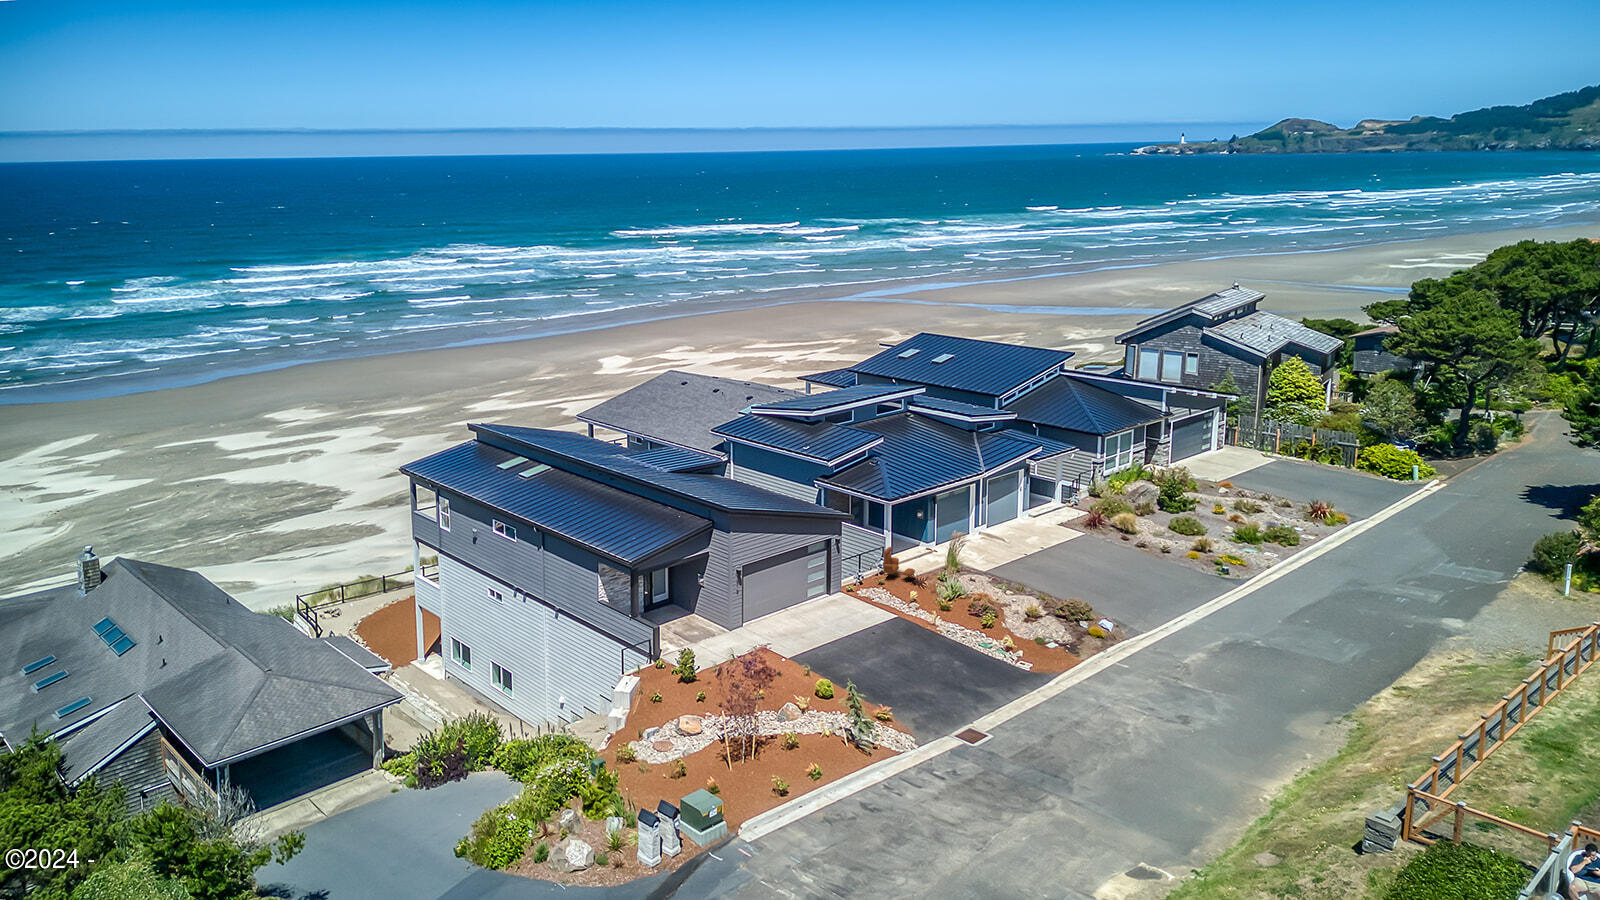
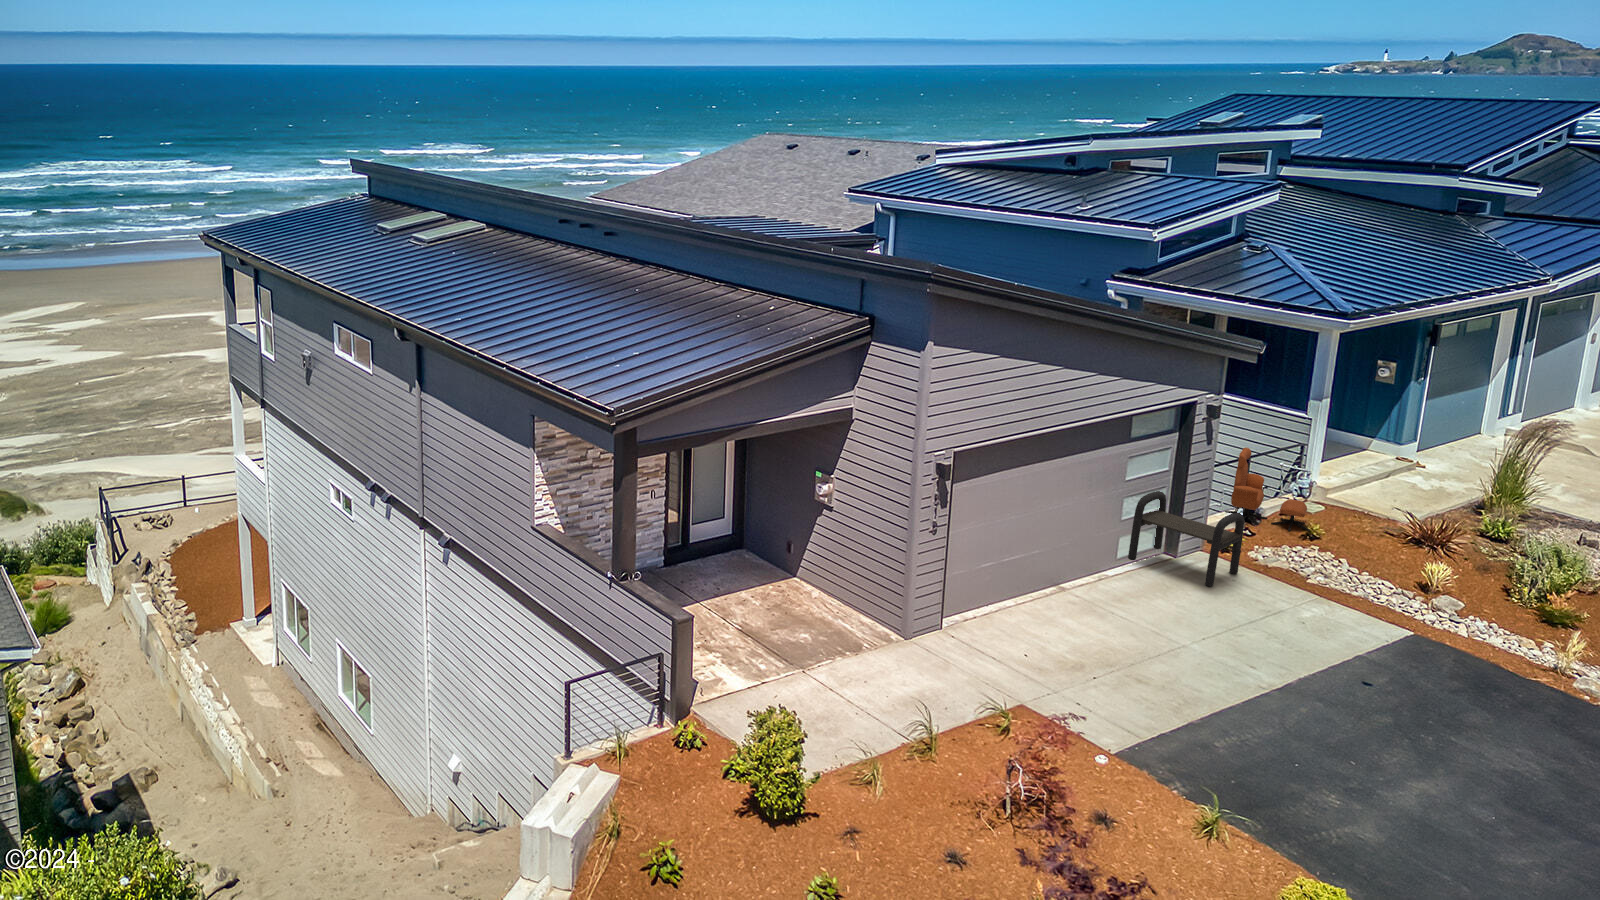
bench: none [831,570,873,608] -> present [1128,491,1244,586]

